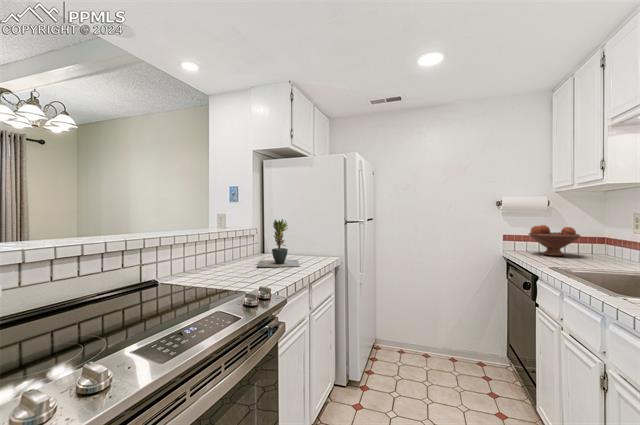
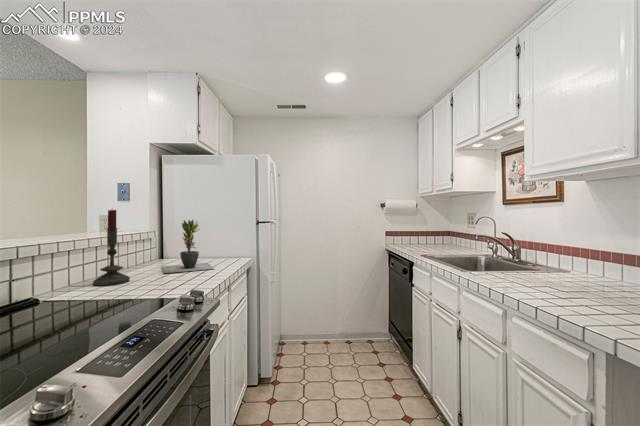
candle: none [202,209,228,274] -> present [93,210,130,286]
fruit bowl: present [529,225,580,256] -> none [404,223,437,247]

